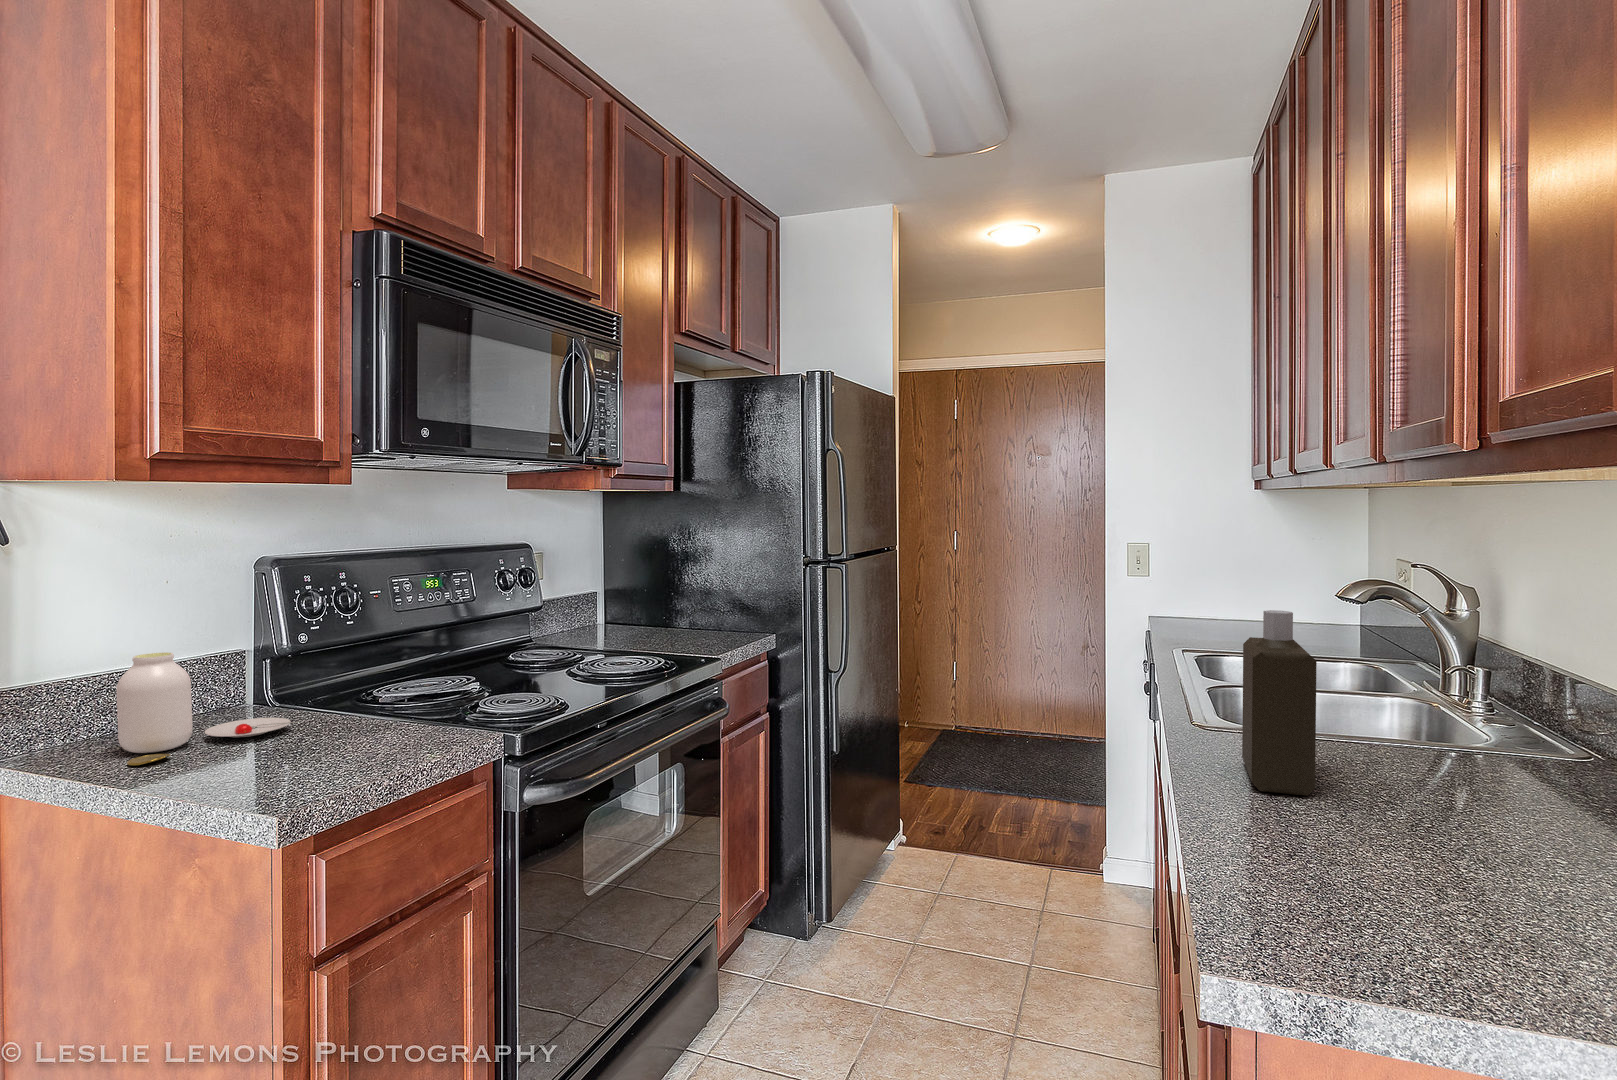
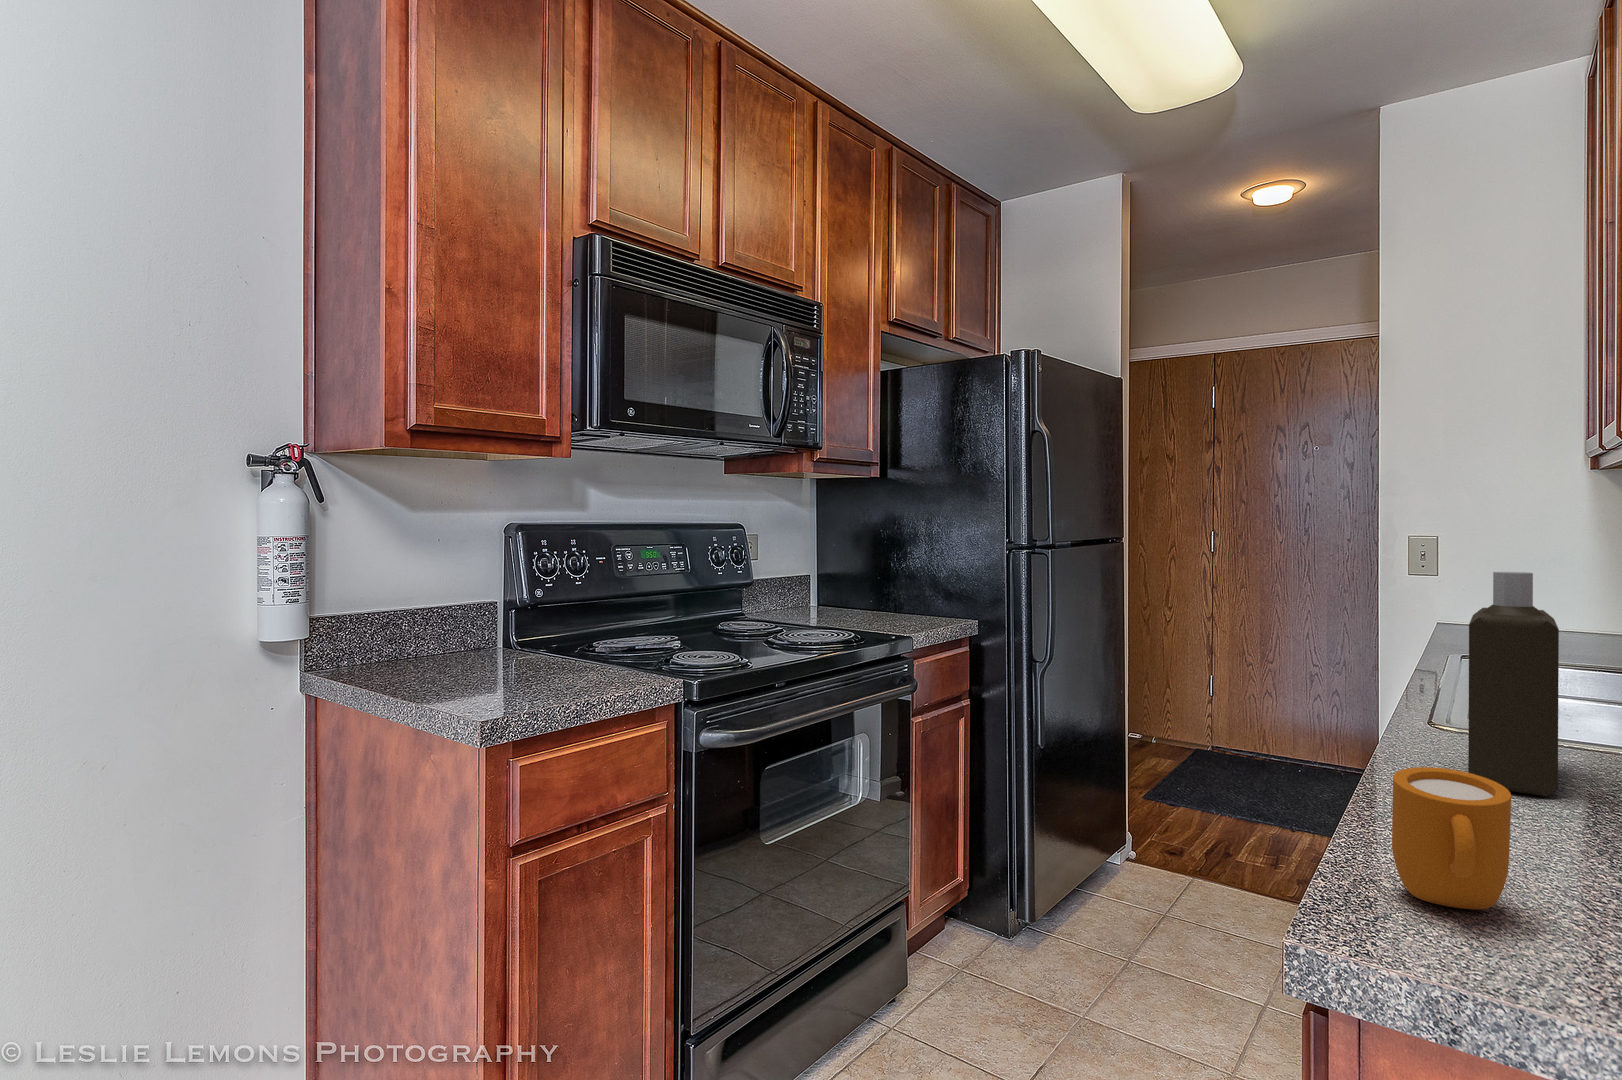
jar: present [117,652,299,765] -> none [392,593,526,679]
mug: none [1249,800,1340,917] -> present [1392,767,1511,909]

